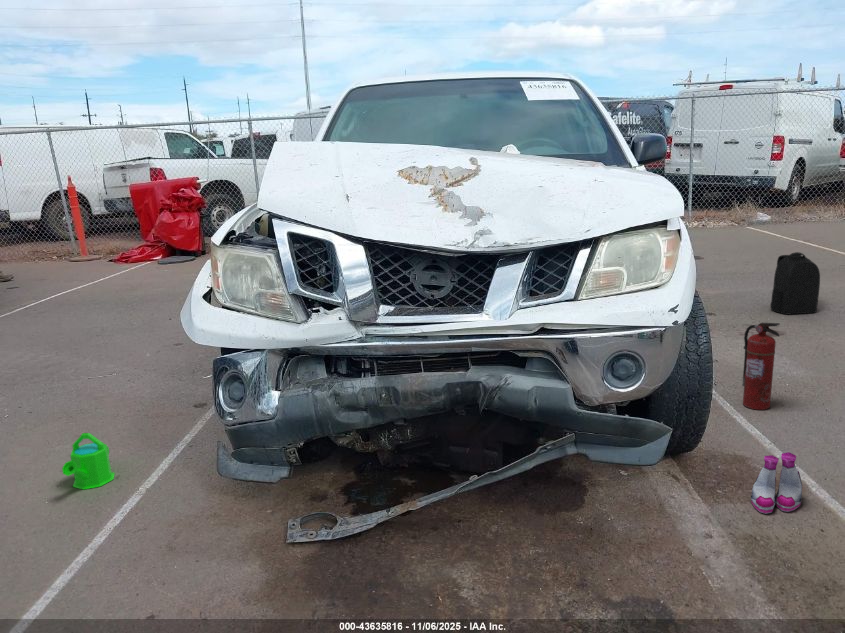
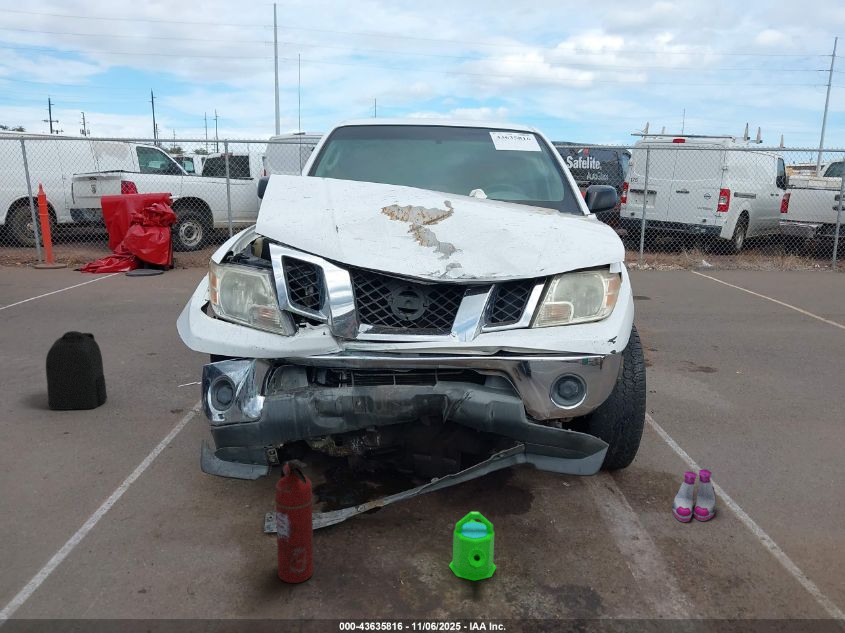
backpack: present [771,252,820,314] -> present [46,331,107,410]
fire extinguisher: present [742,323,780,410] -> present [276,459,313,583]
watering can: present [62,433,115,490] -> present [449,512,496,581]

